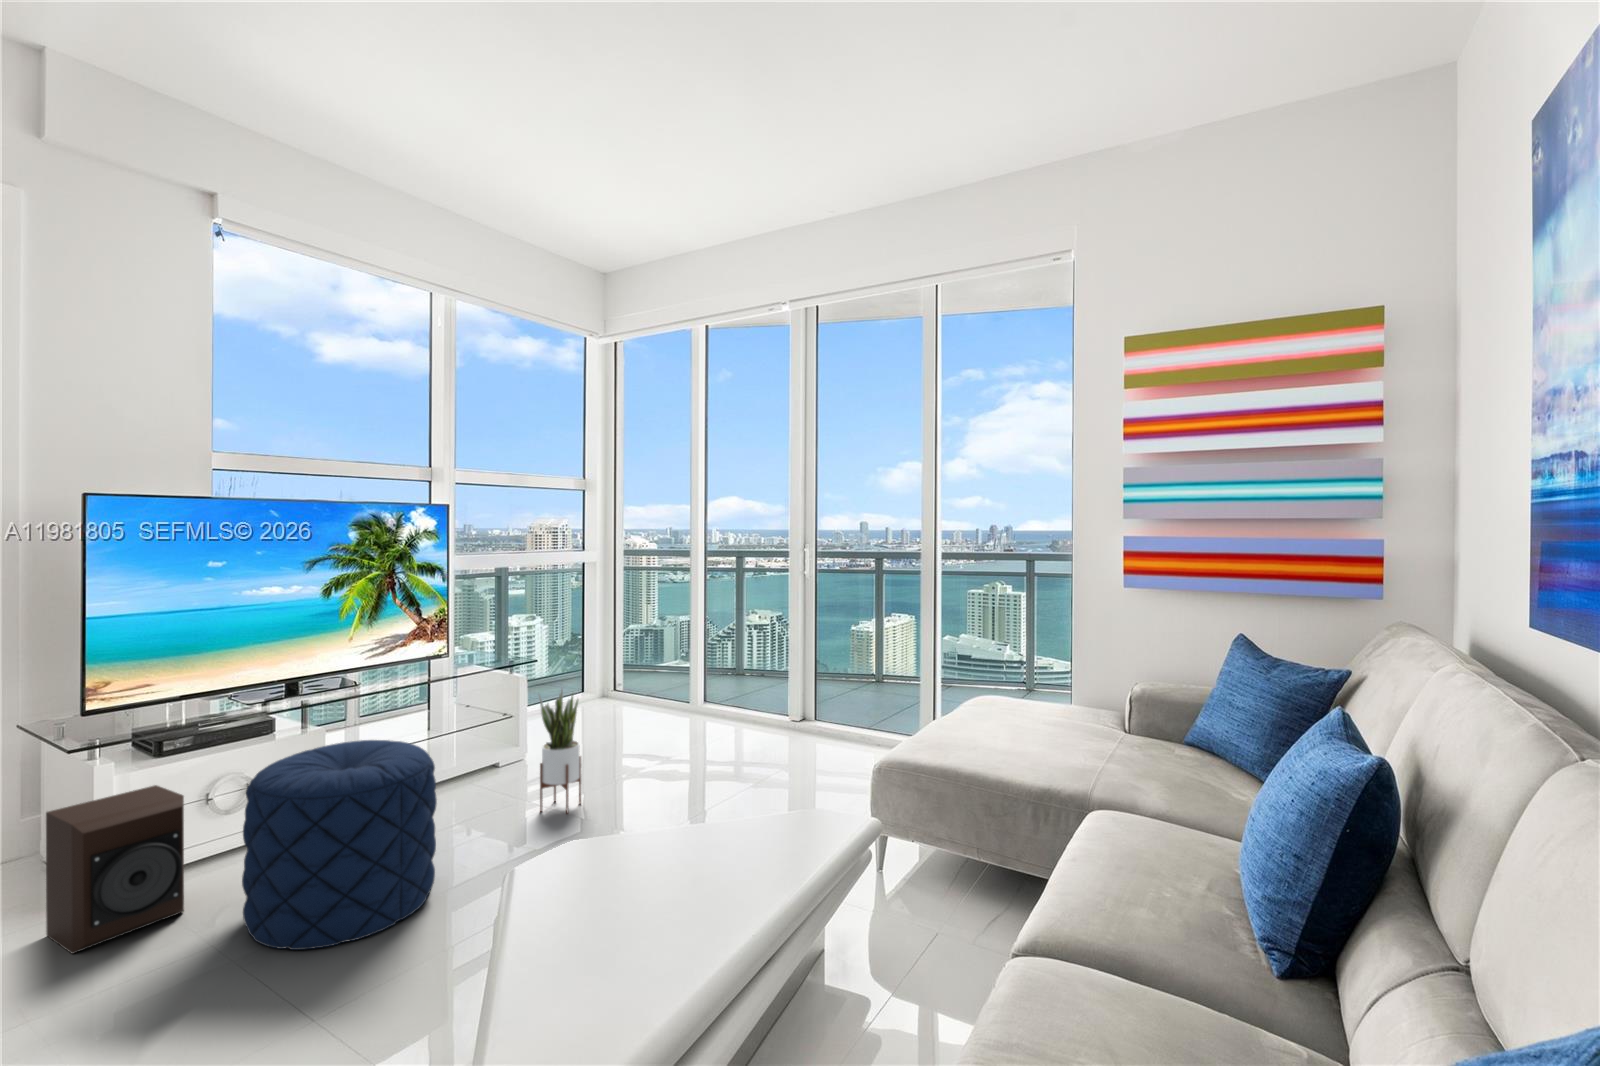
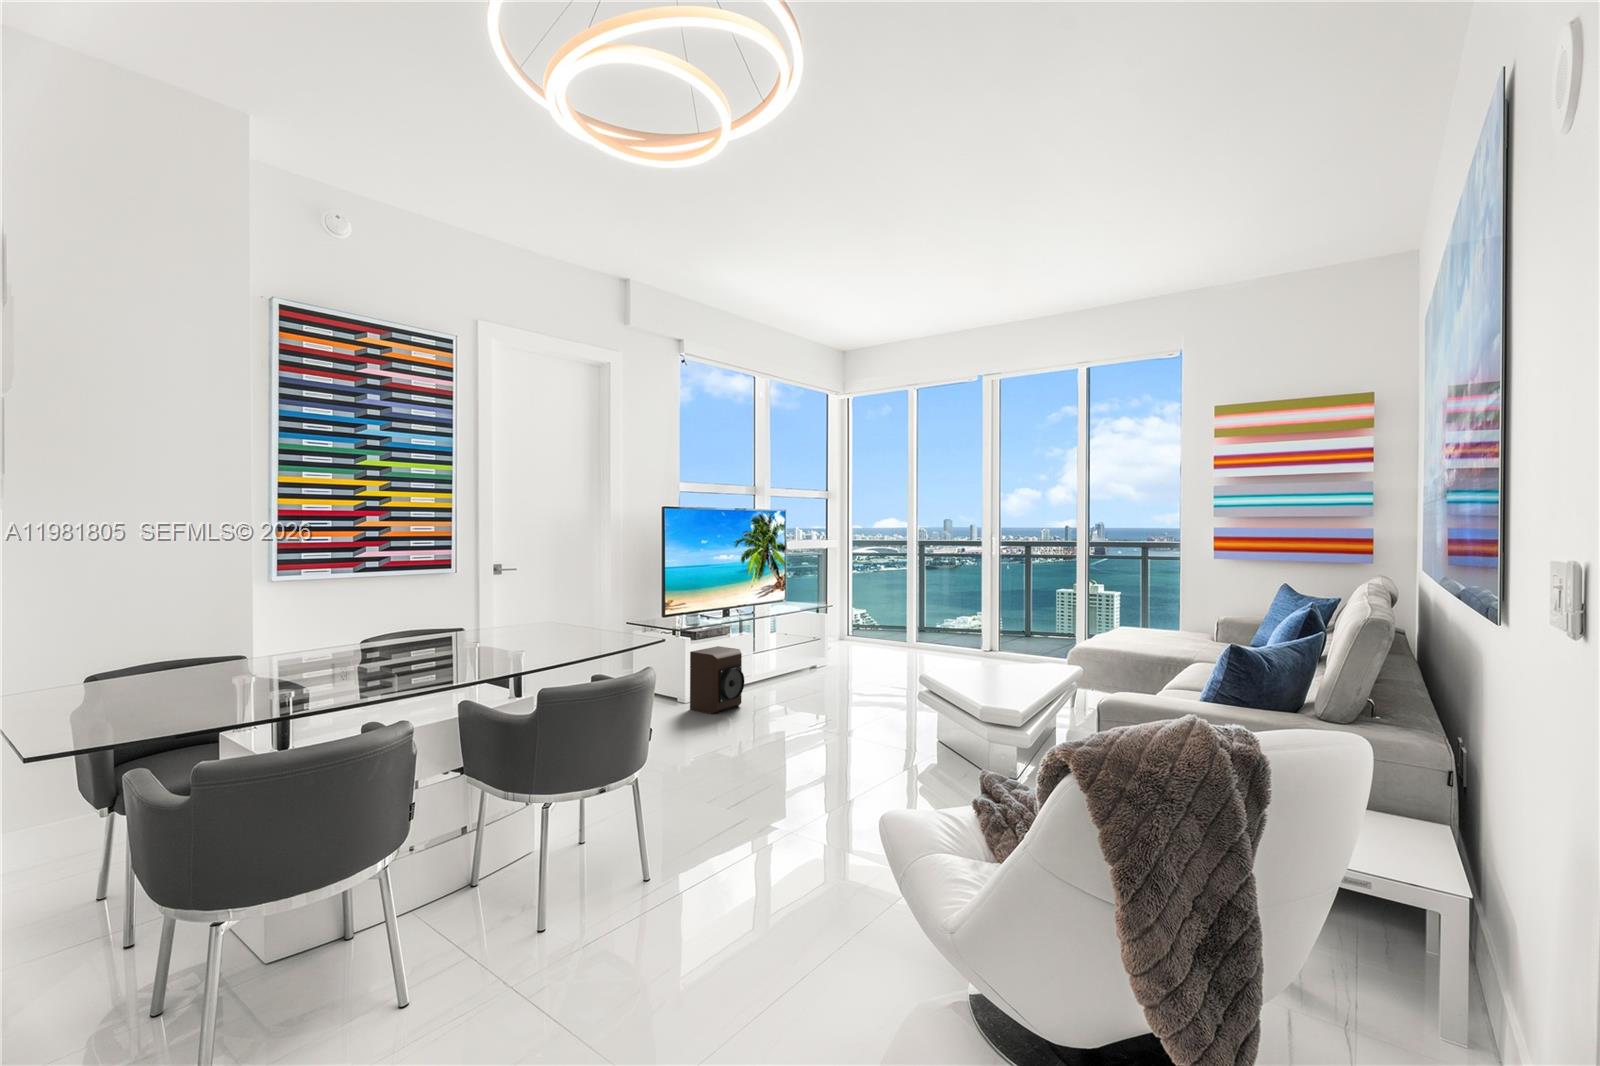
potted plant: present [538,688,581,813] -> none [867,613,887,683]
pouf: present [242,740,437,950] -> none [773,629,853,717]

